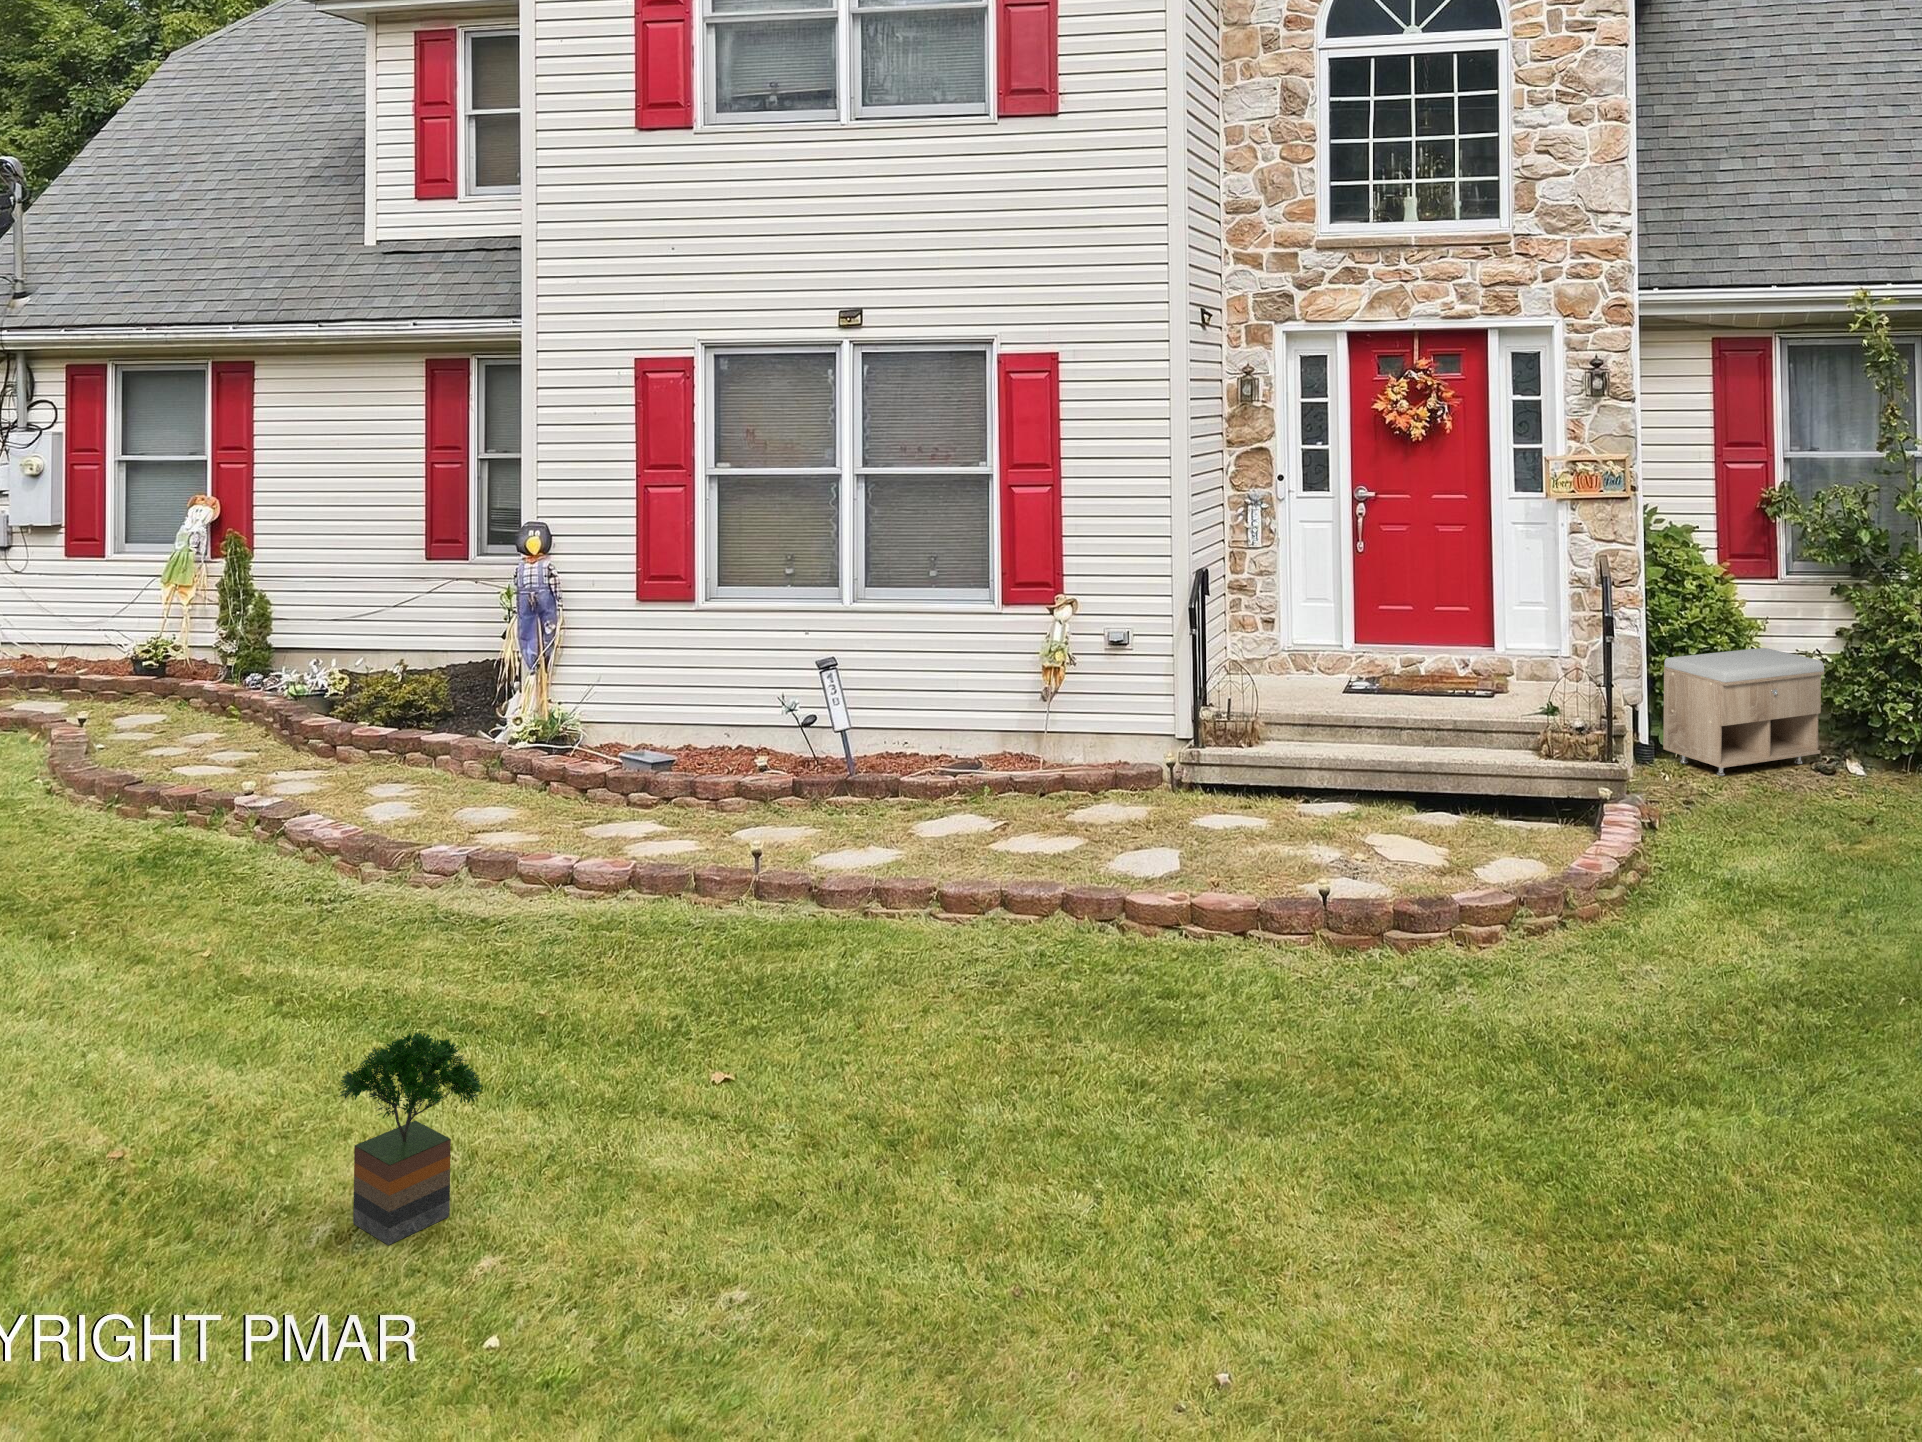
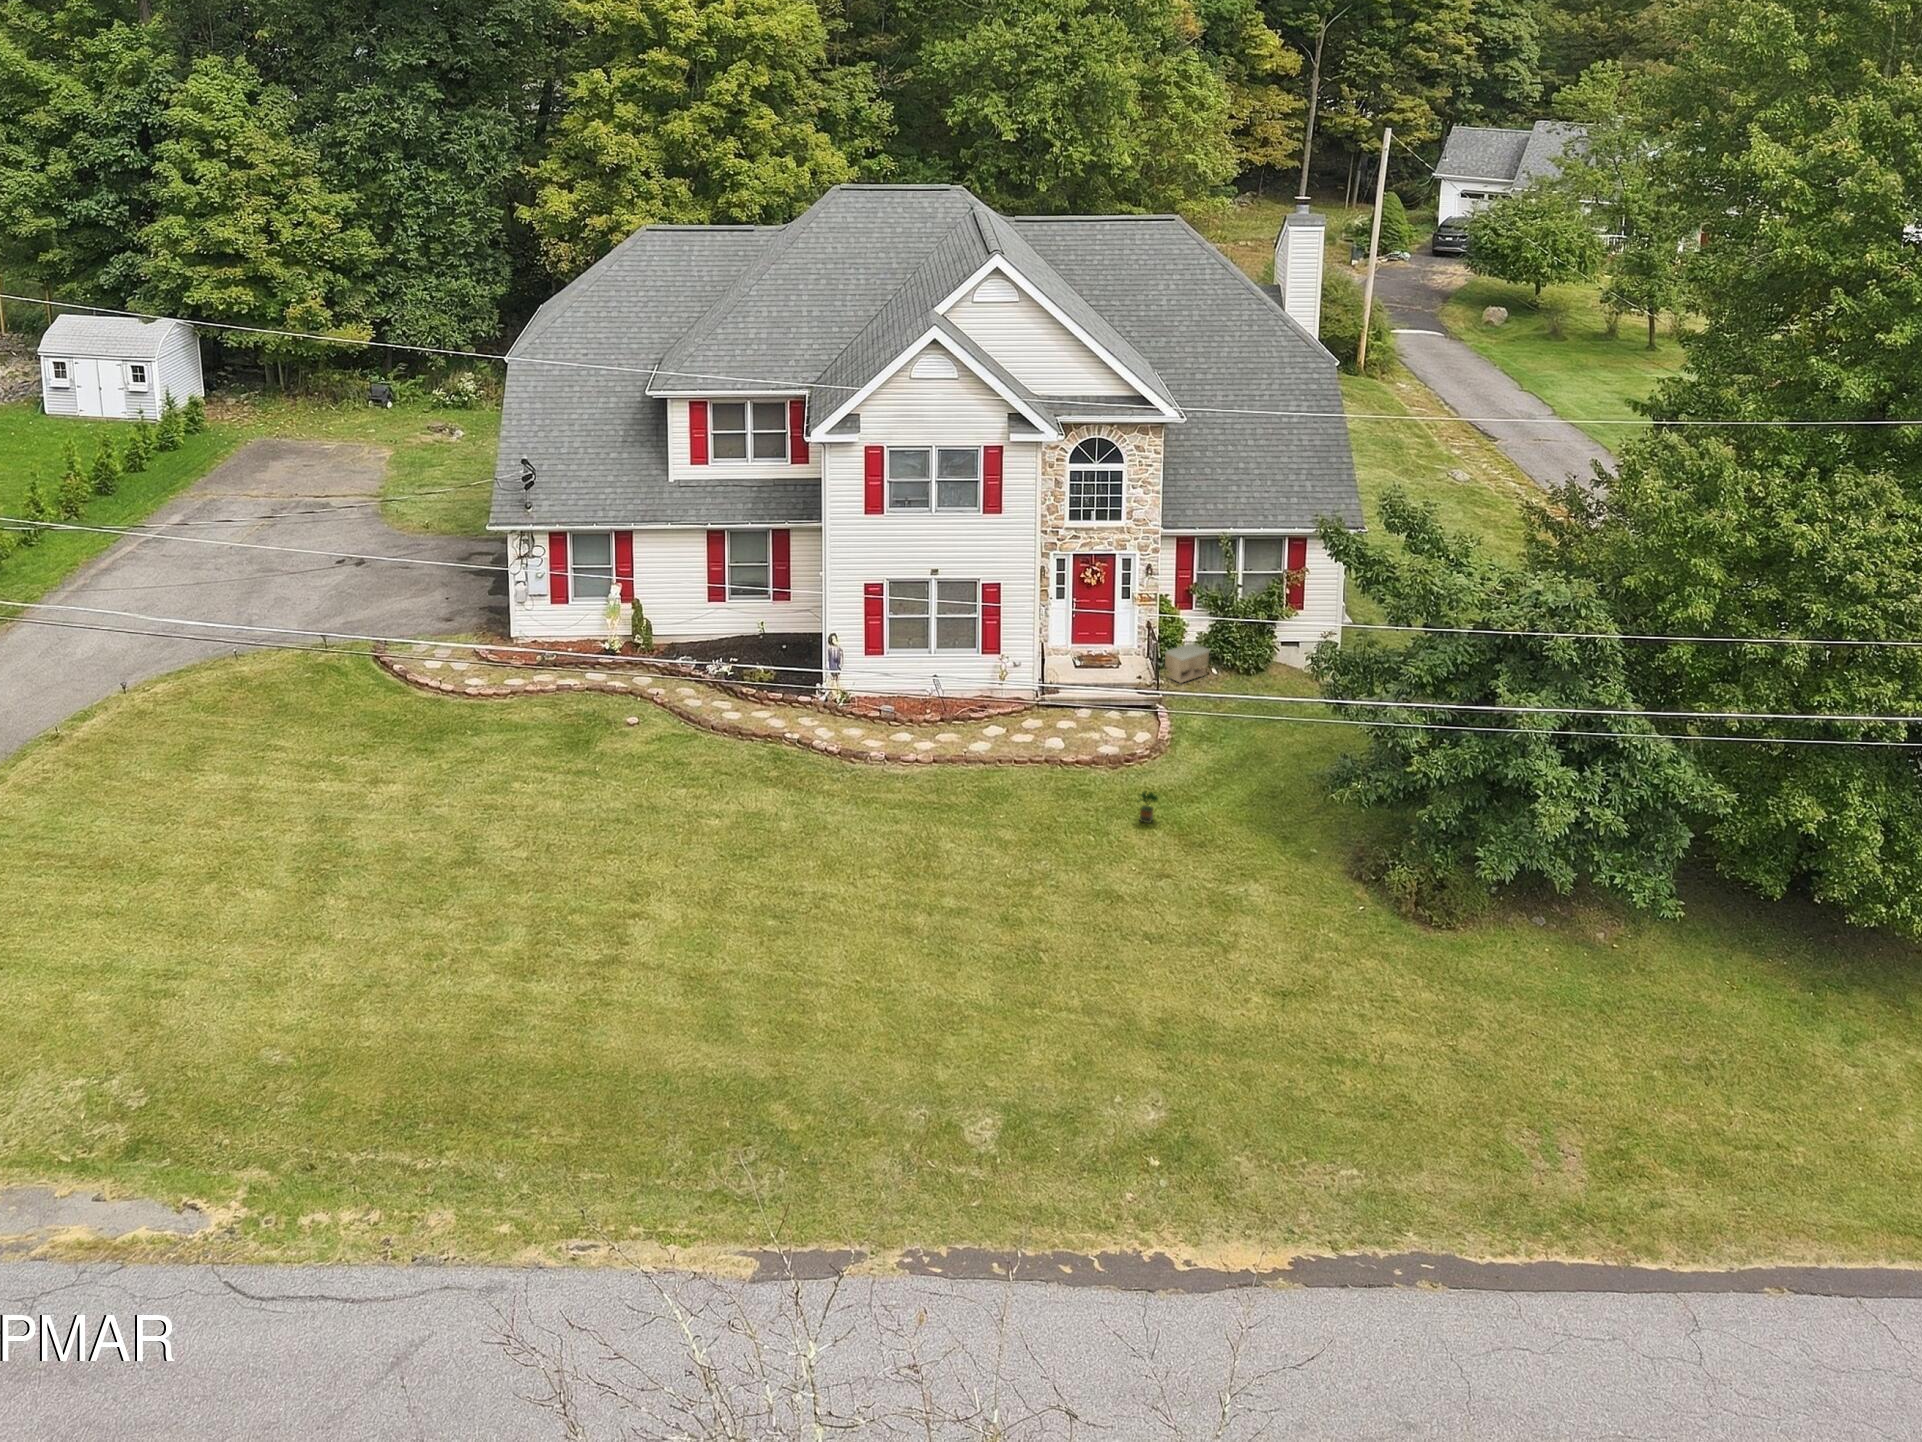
potted tree: present [339,1032,482,1245] -> present [1139,792,1158,823]

